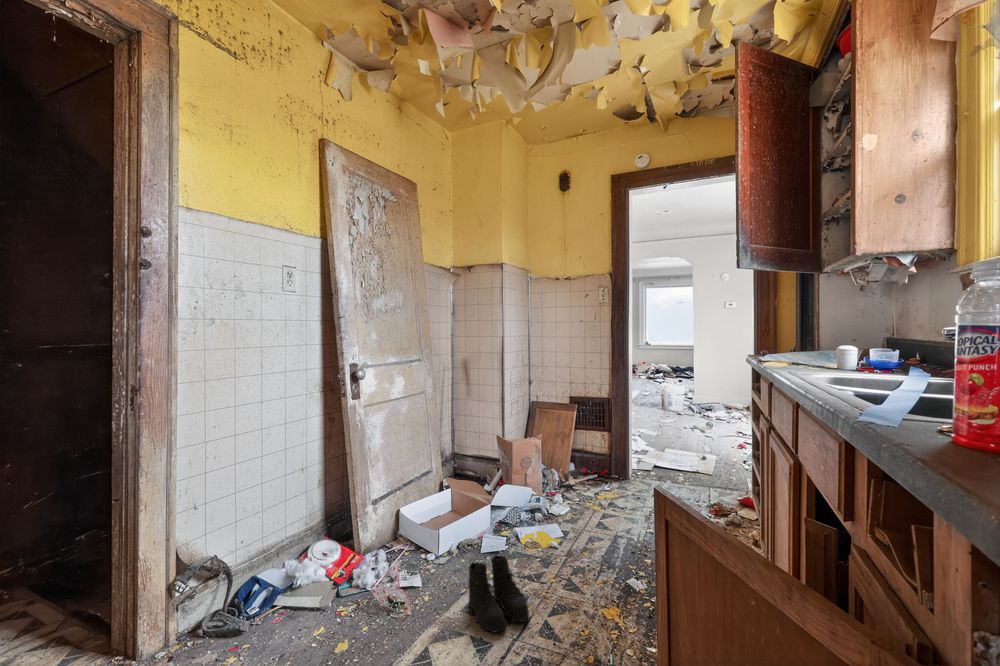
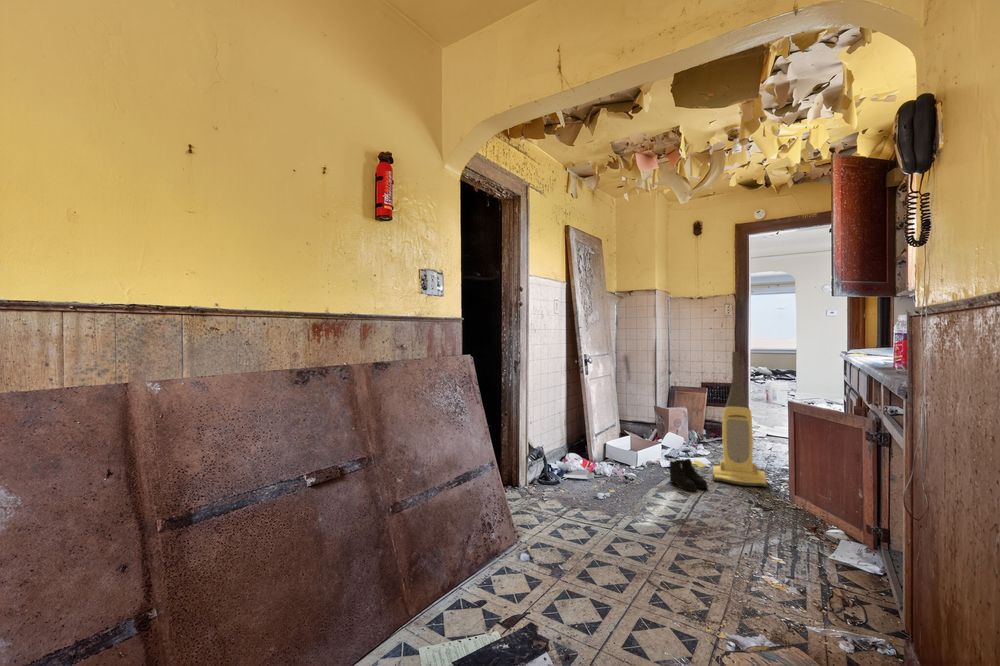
vacuum cleaner: none [546,360,633,603] -> present [713,352,768,487]

